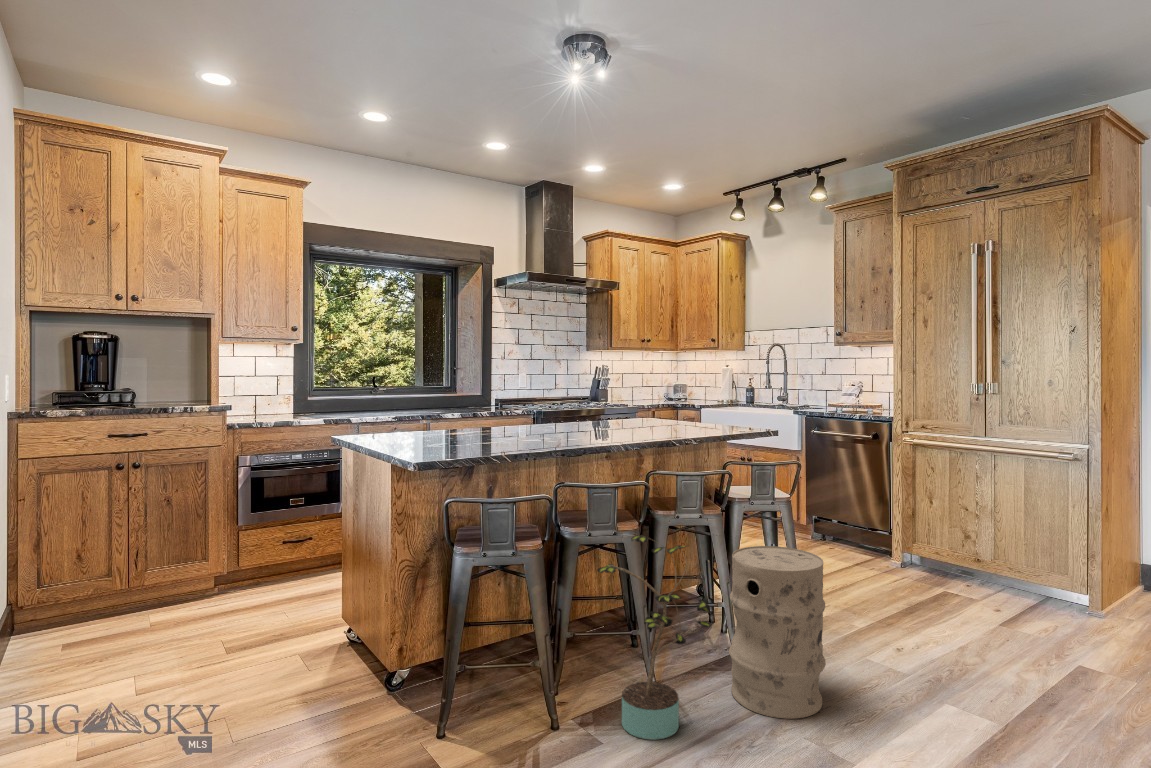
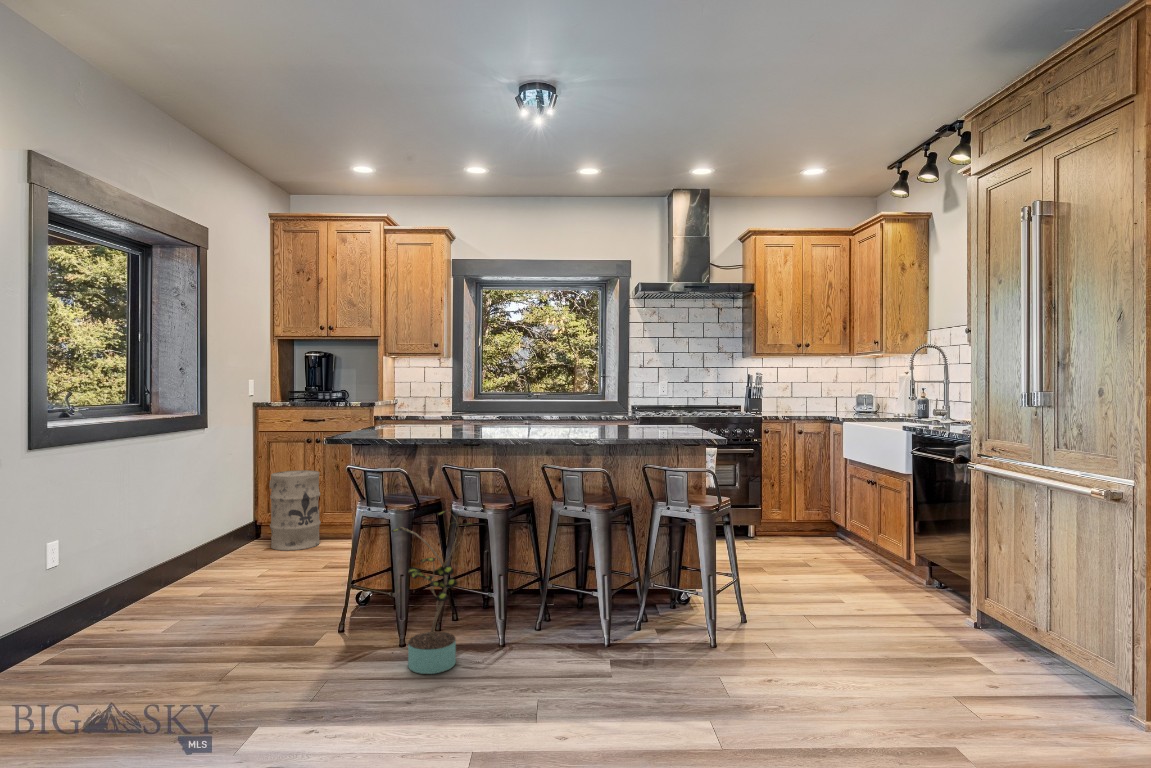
trash can: present [729,546,826,719] -> present [270,470,321,550]

